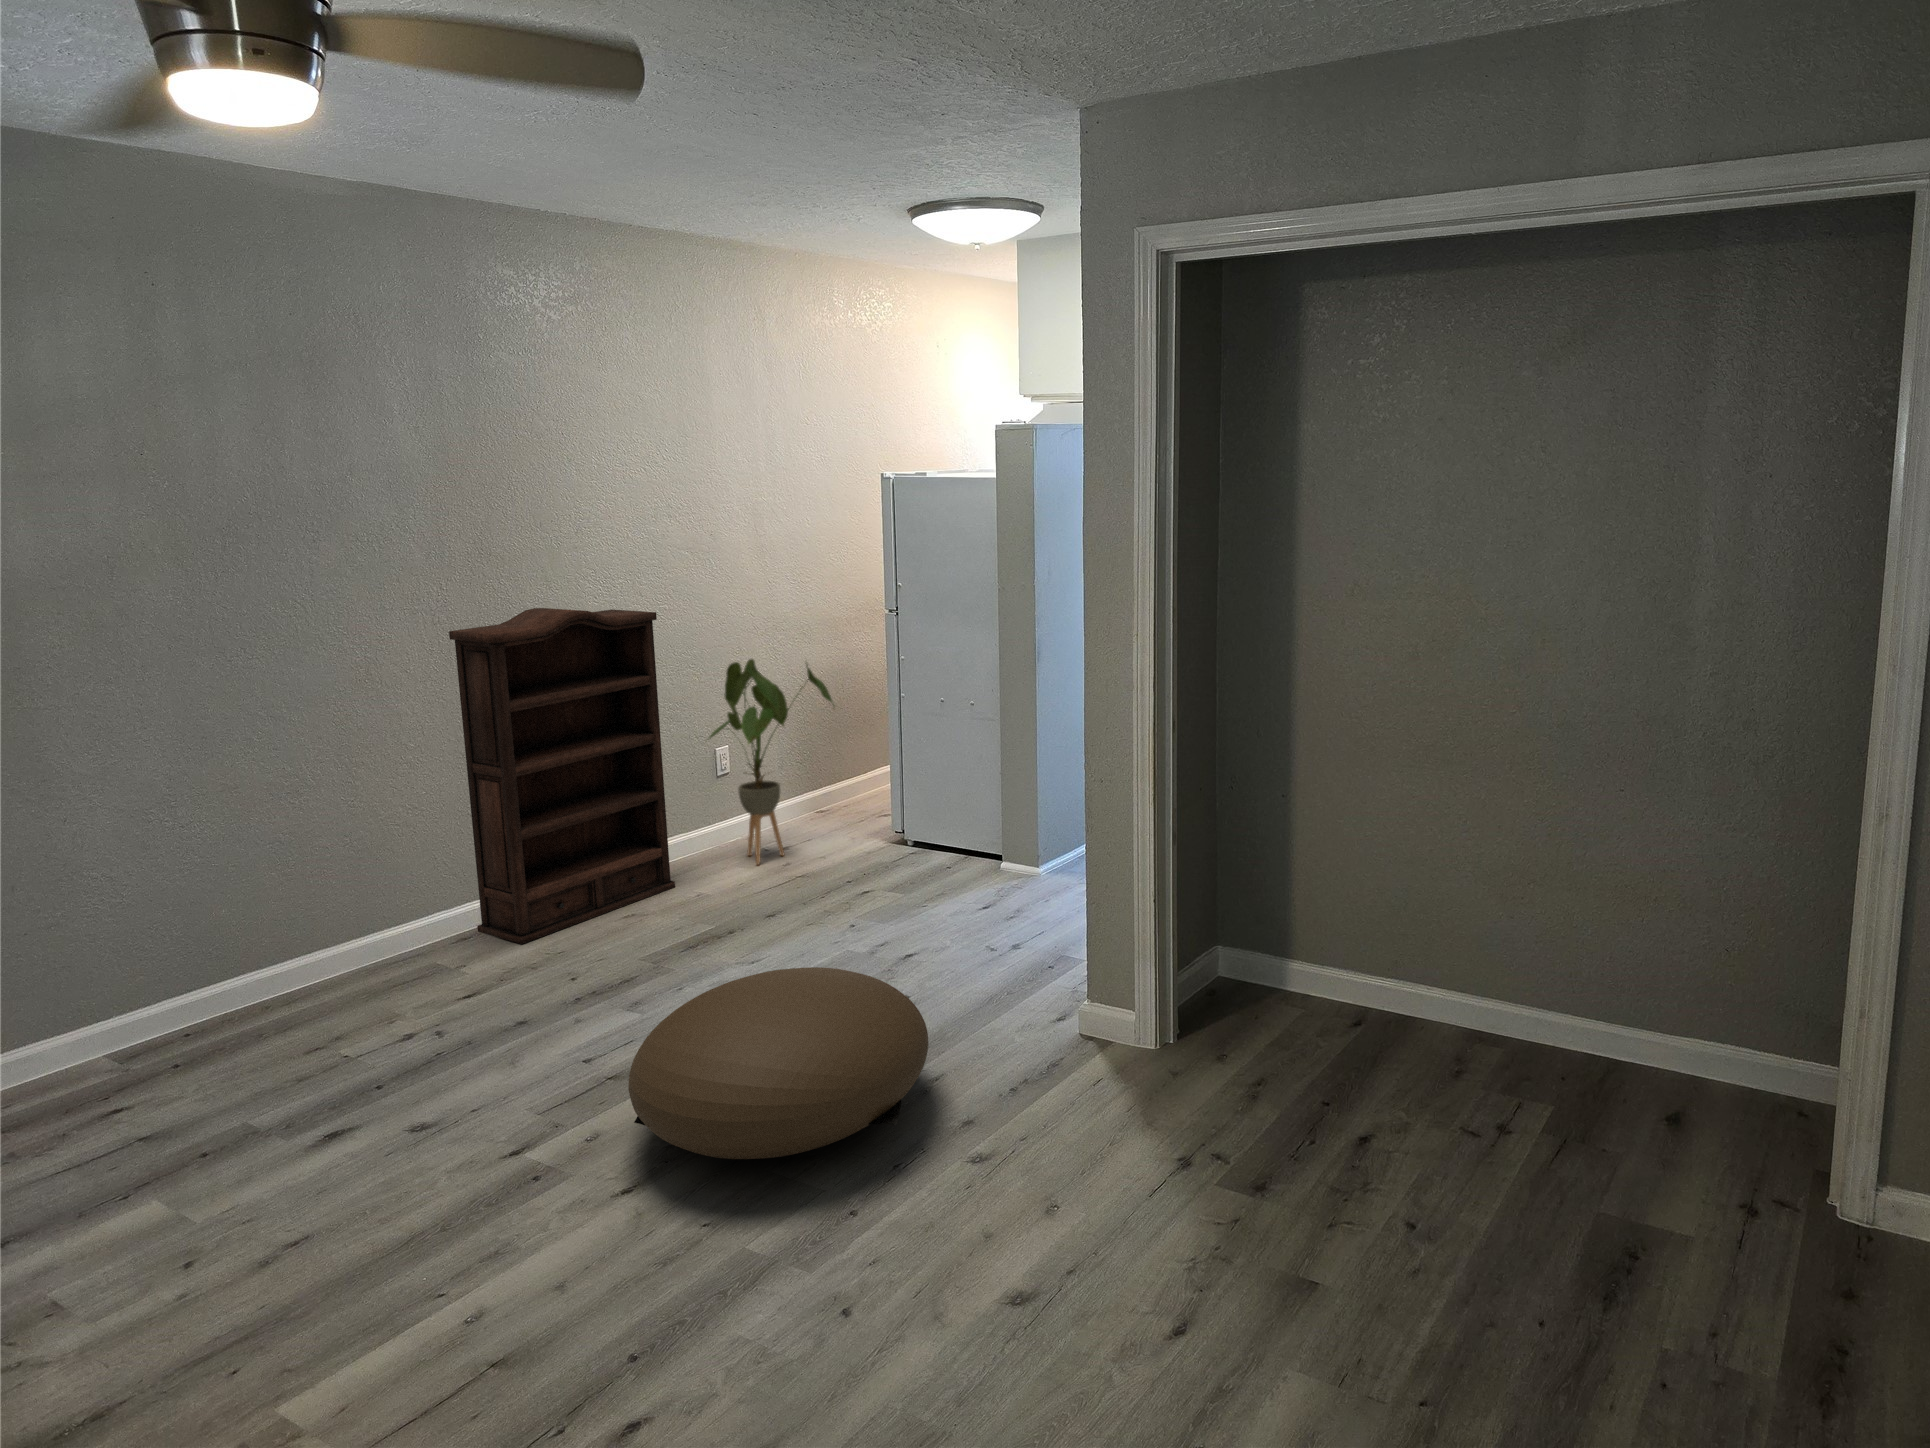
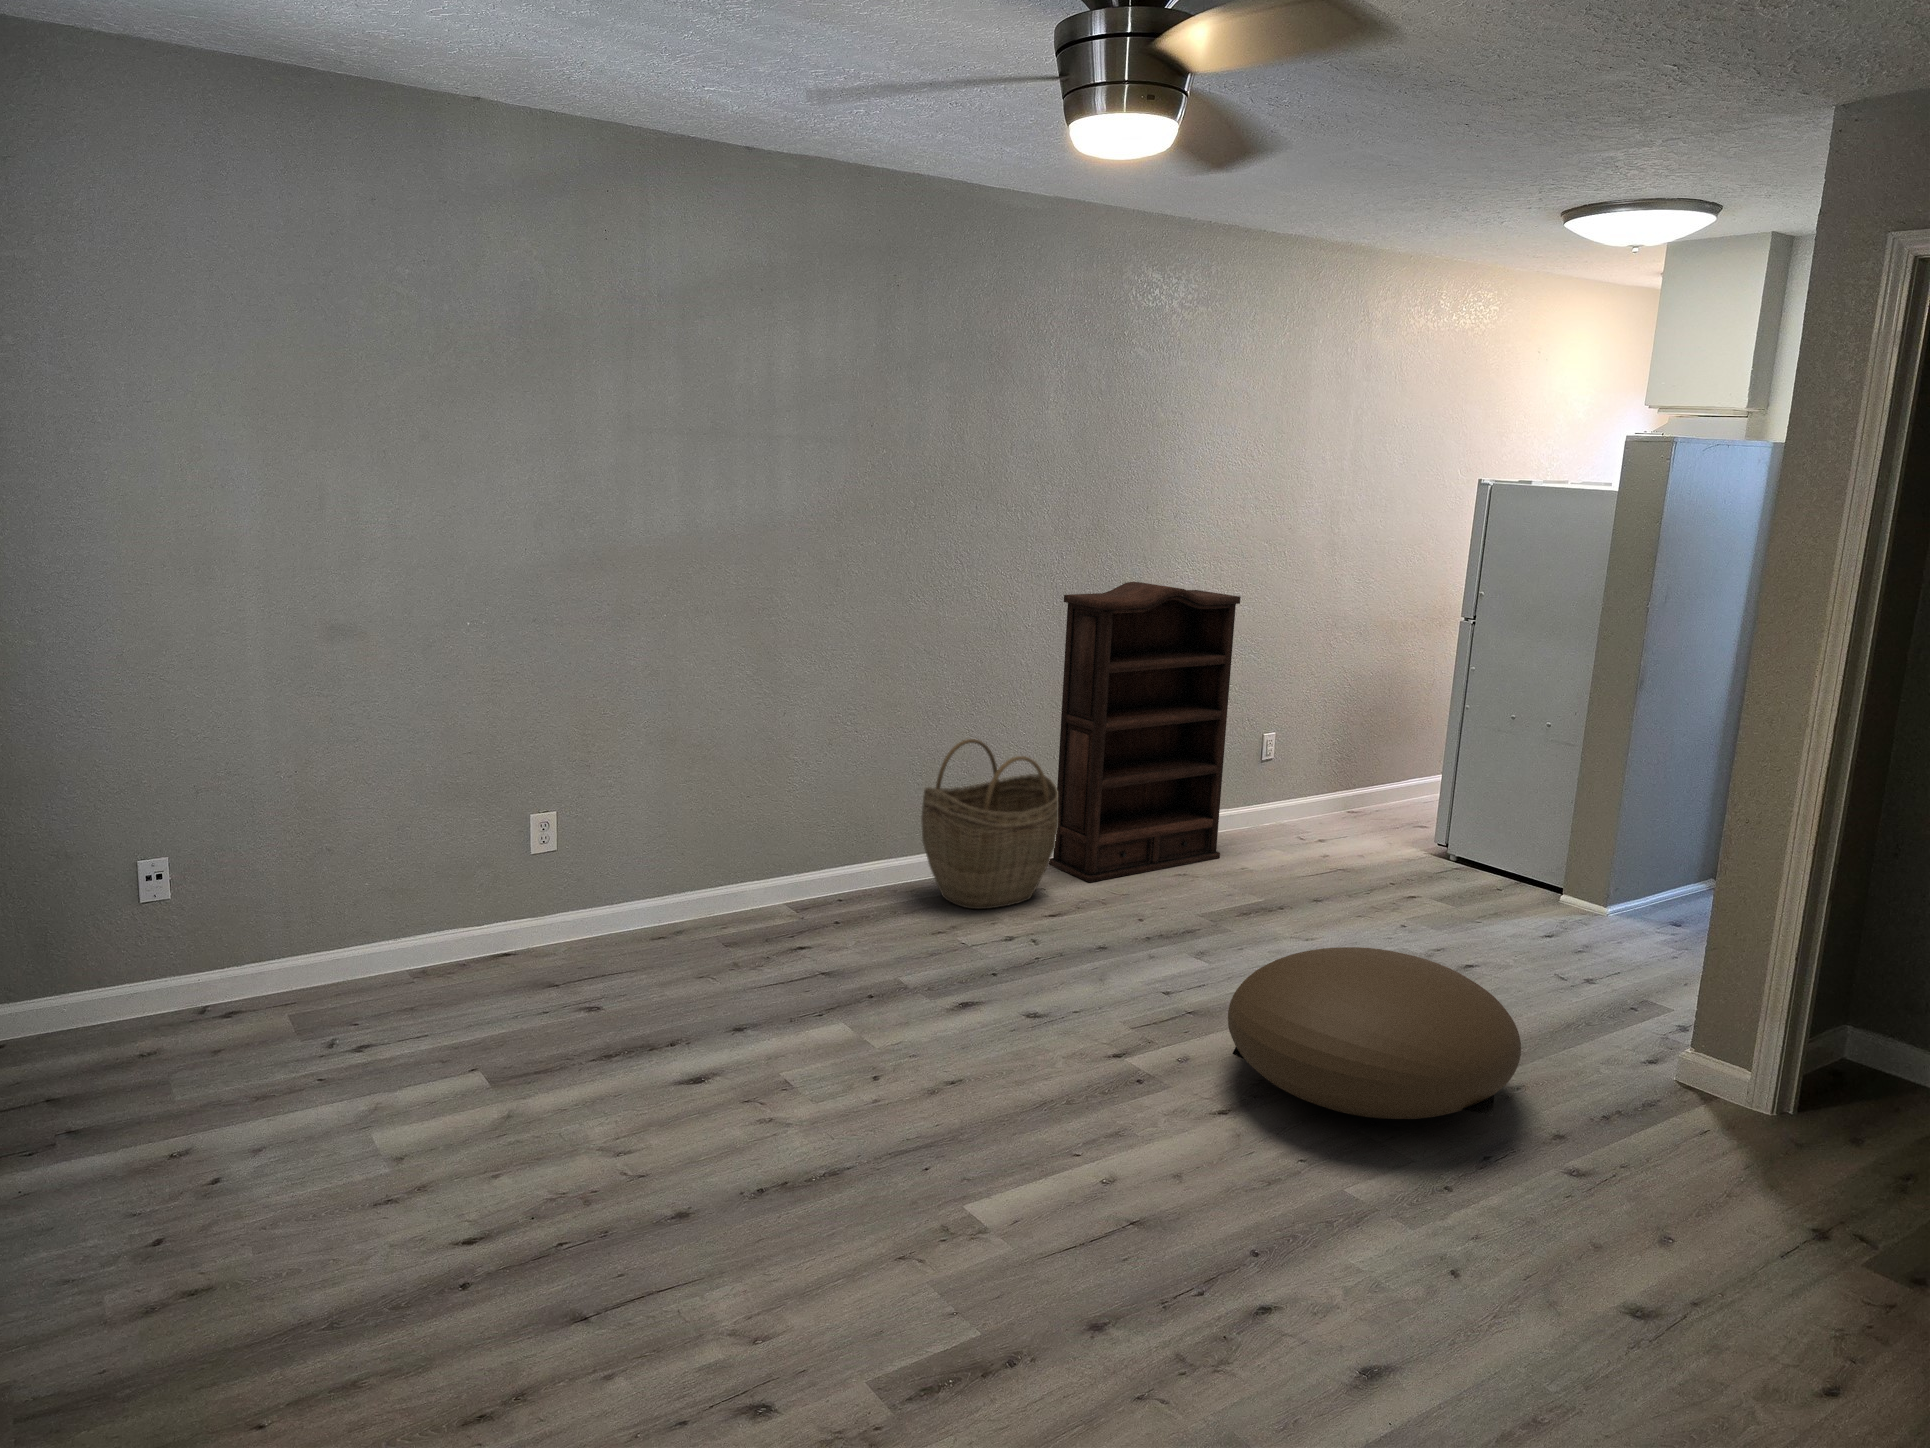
house plant: present [709,659,832,864] -> none [1260,651,1396,852]
woven basket: none [289,809,468,1007] -> present [921,739,1058,909]

